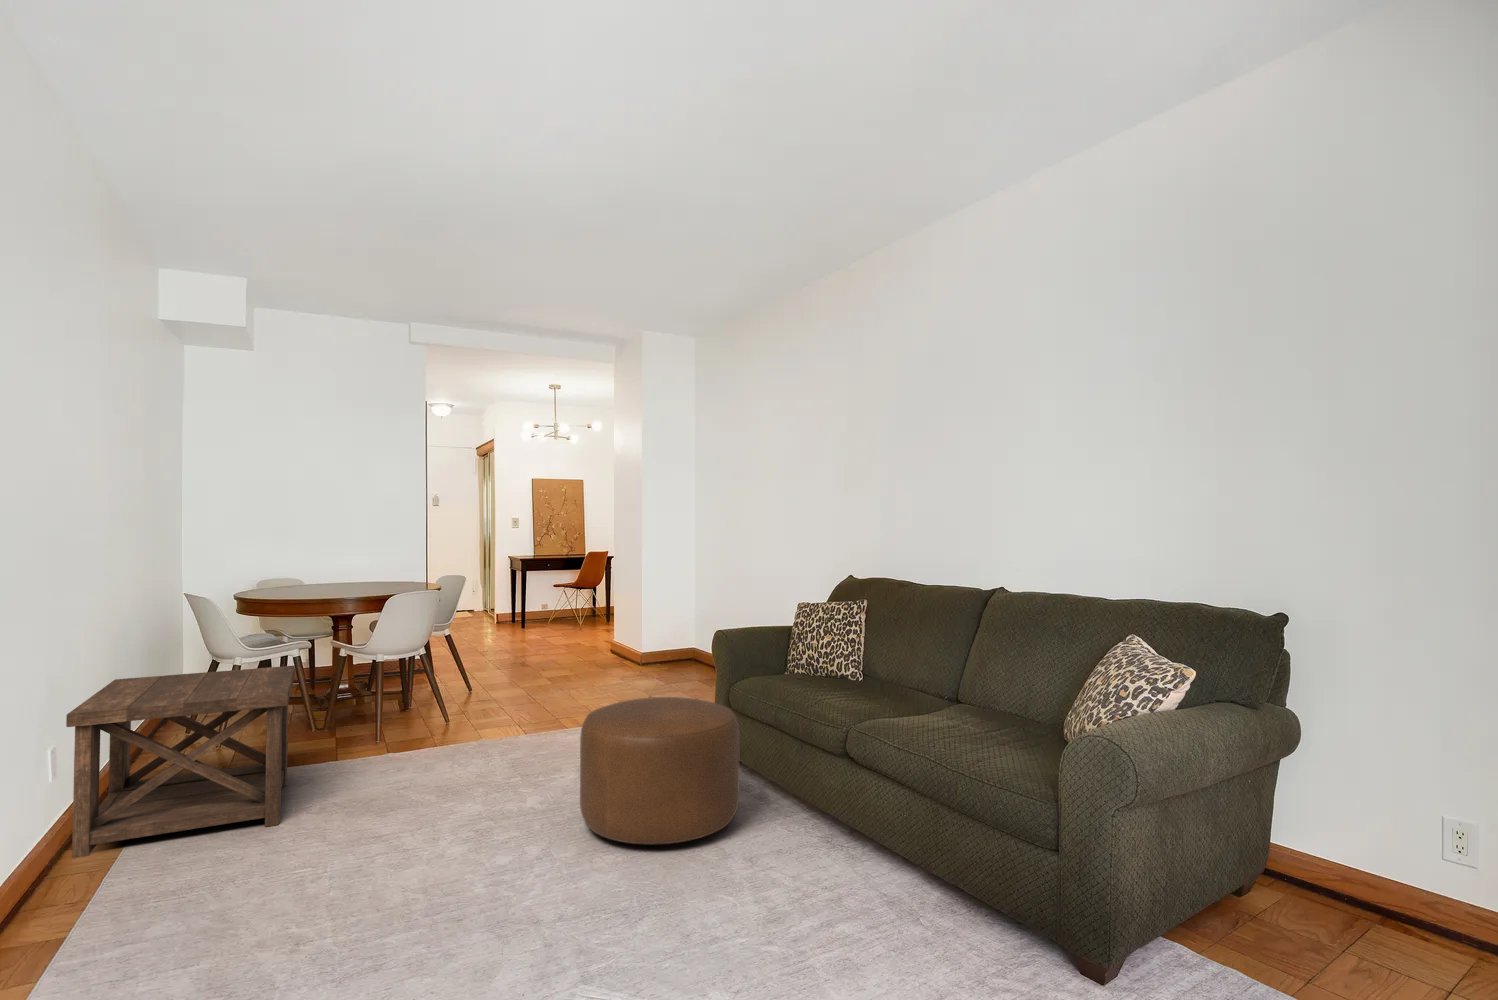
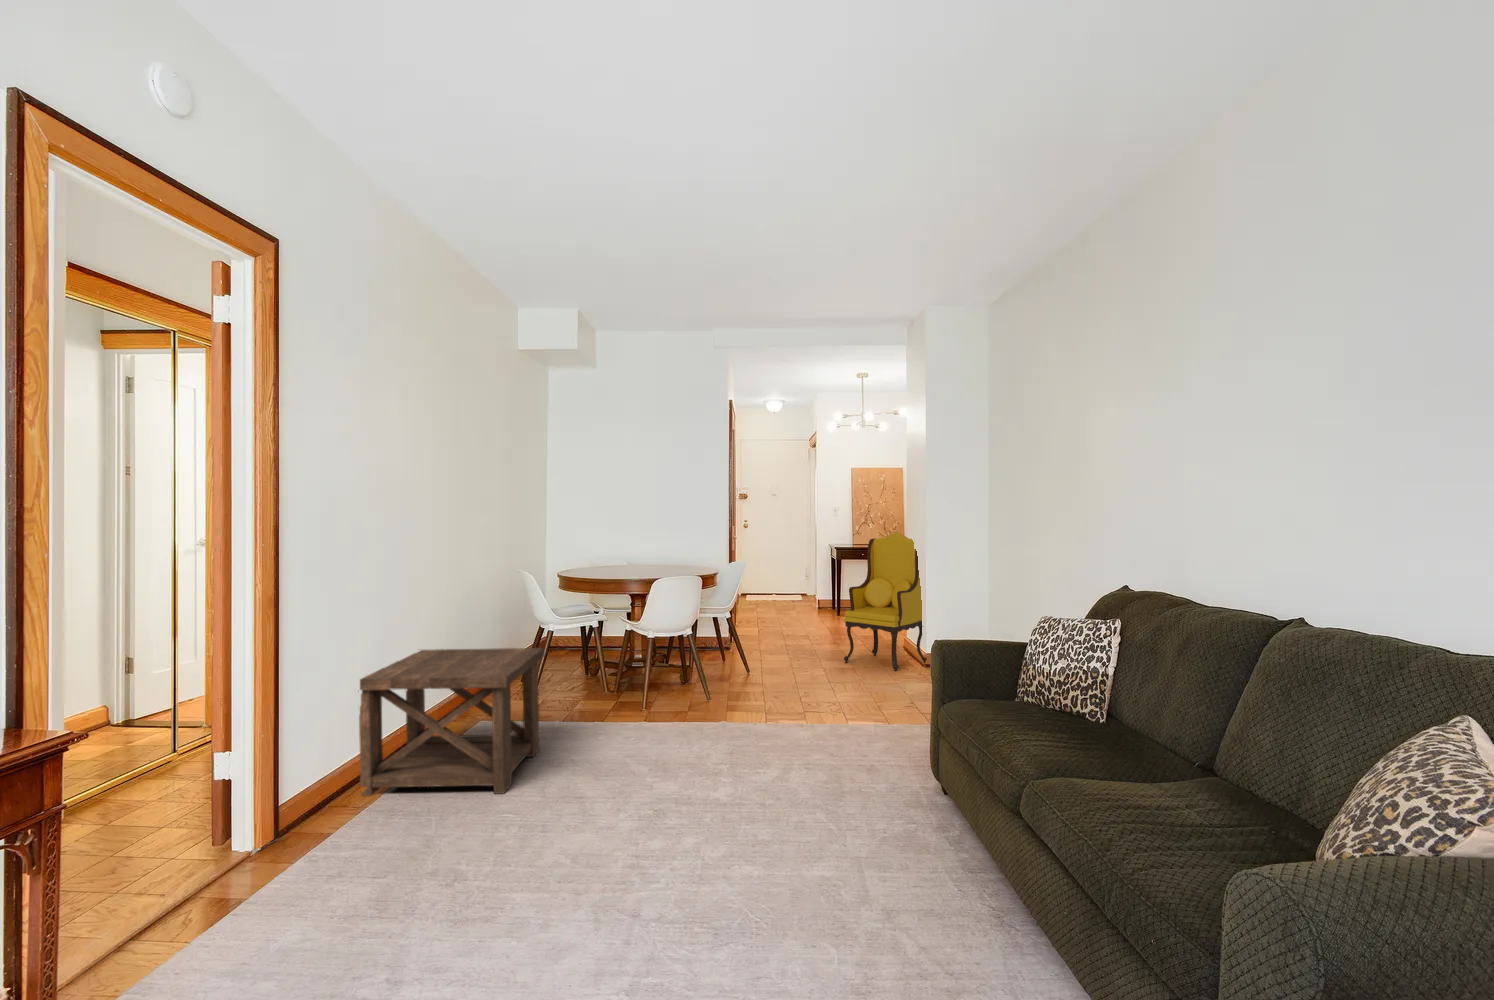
armchair: none [560,546,635,672] -> present [844,532,927,671]
ottoman: present [580,697,739,844] -> none [736,717,914,889]

